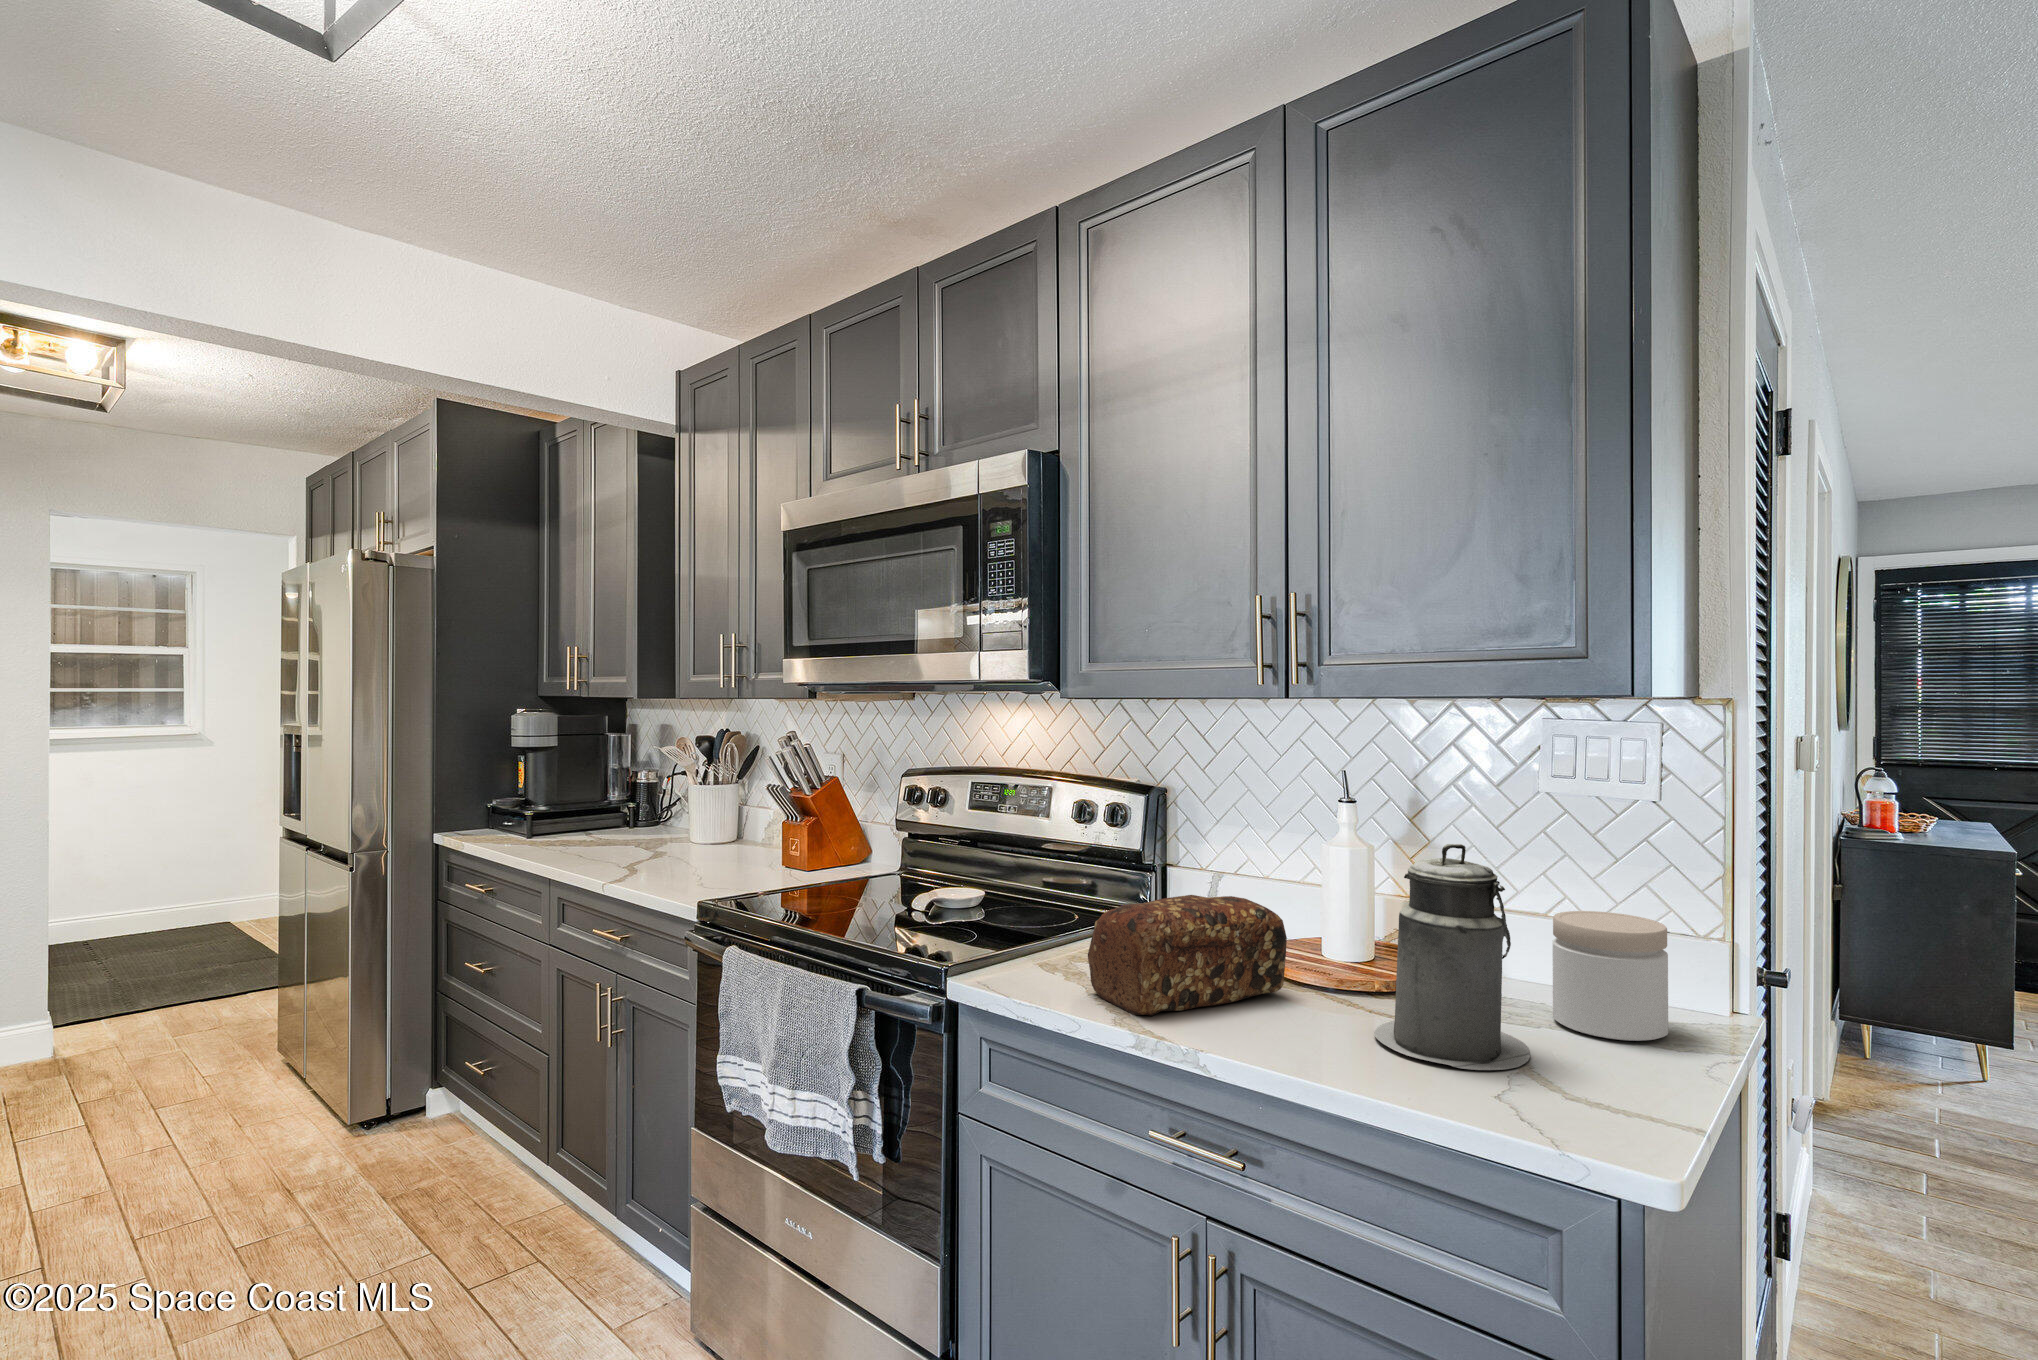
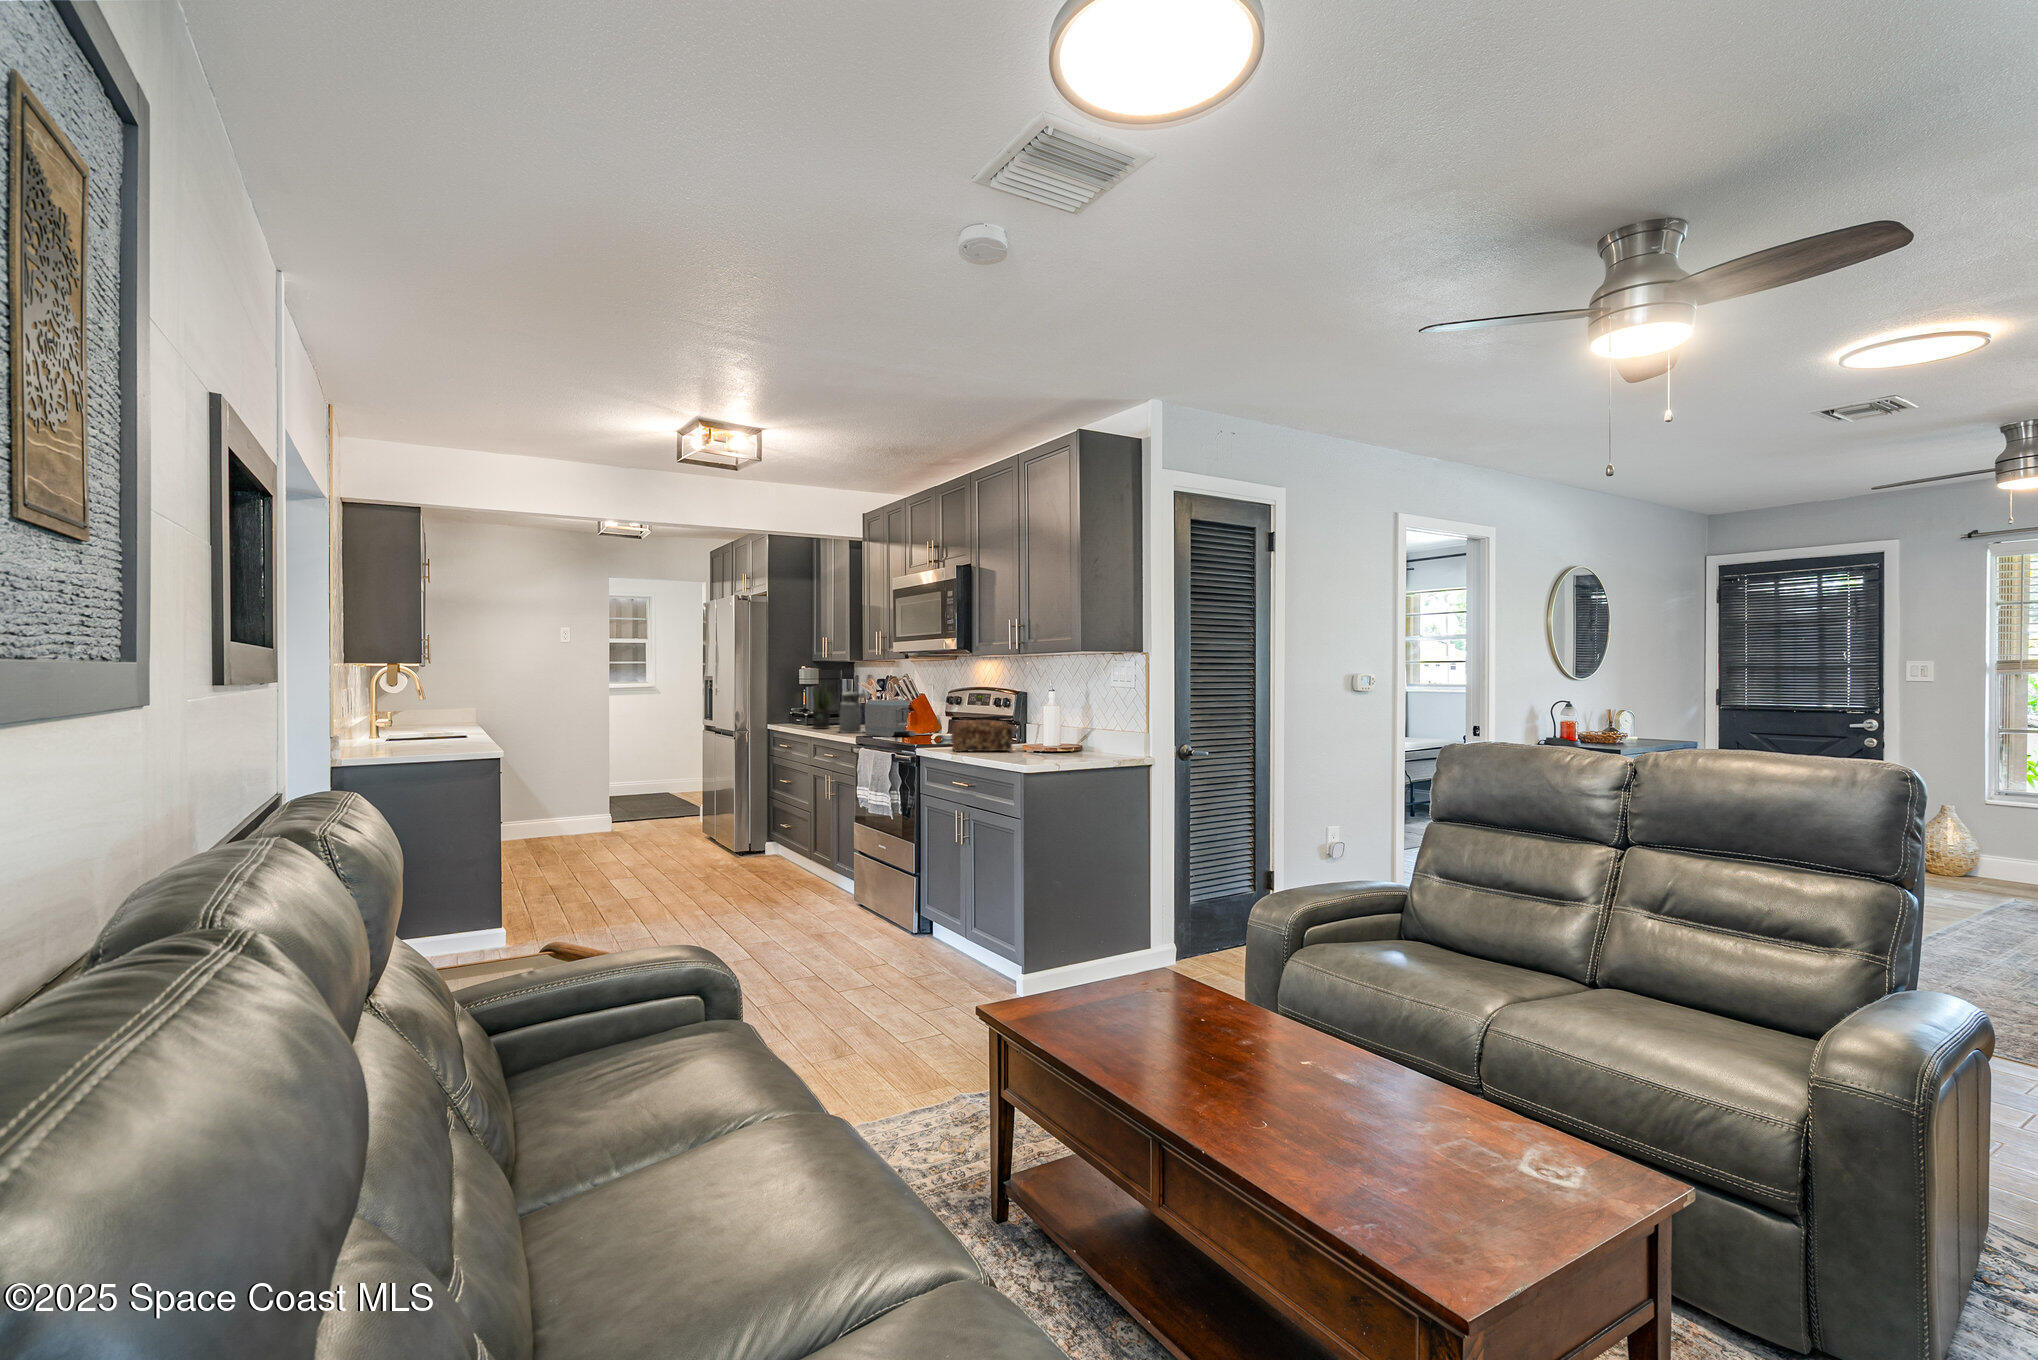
potted plant: none [551,746,599,852] -> present [813,685,831,729]
toaster: none [704,793,839,895] -> present [865,700,915,737]
canister: present [1374,844,1530,1070] -> present [839,689,863,733]
jar: present [1553,911,1668,1041] -> none [1080,723,1112,758]

